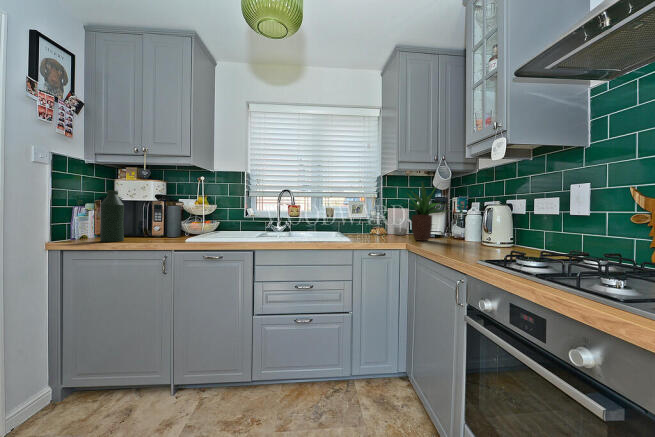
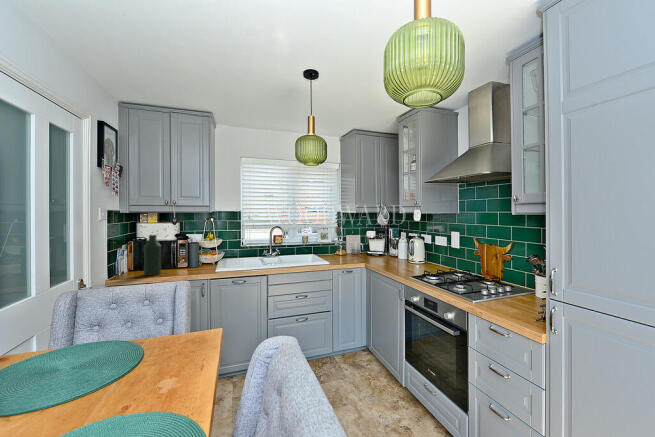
potted plant: present [407,182,445,241] -> none [360,223,391,261]

